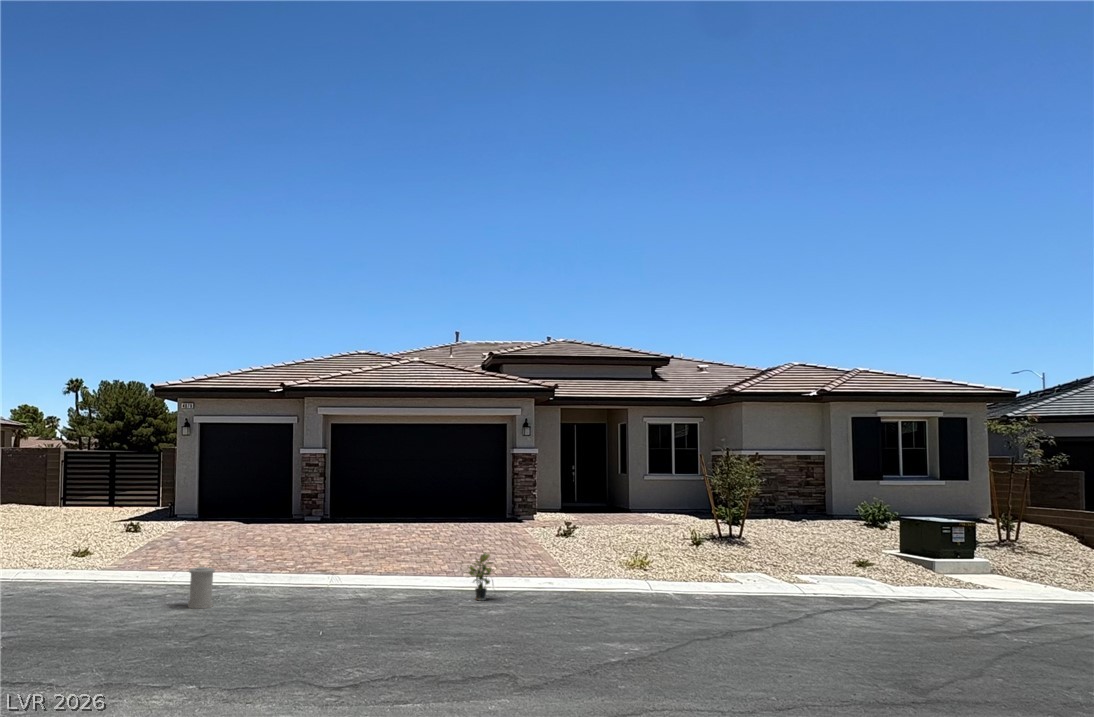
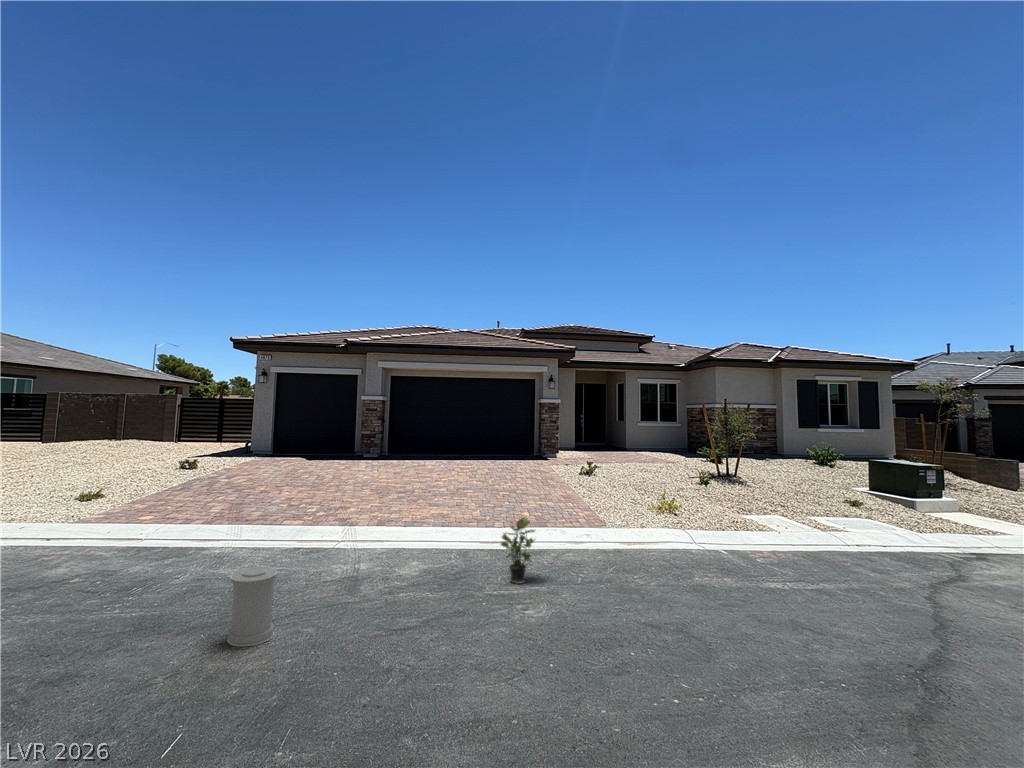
trash can: present [188,567,215,608] -> present [227,567,277,646]

